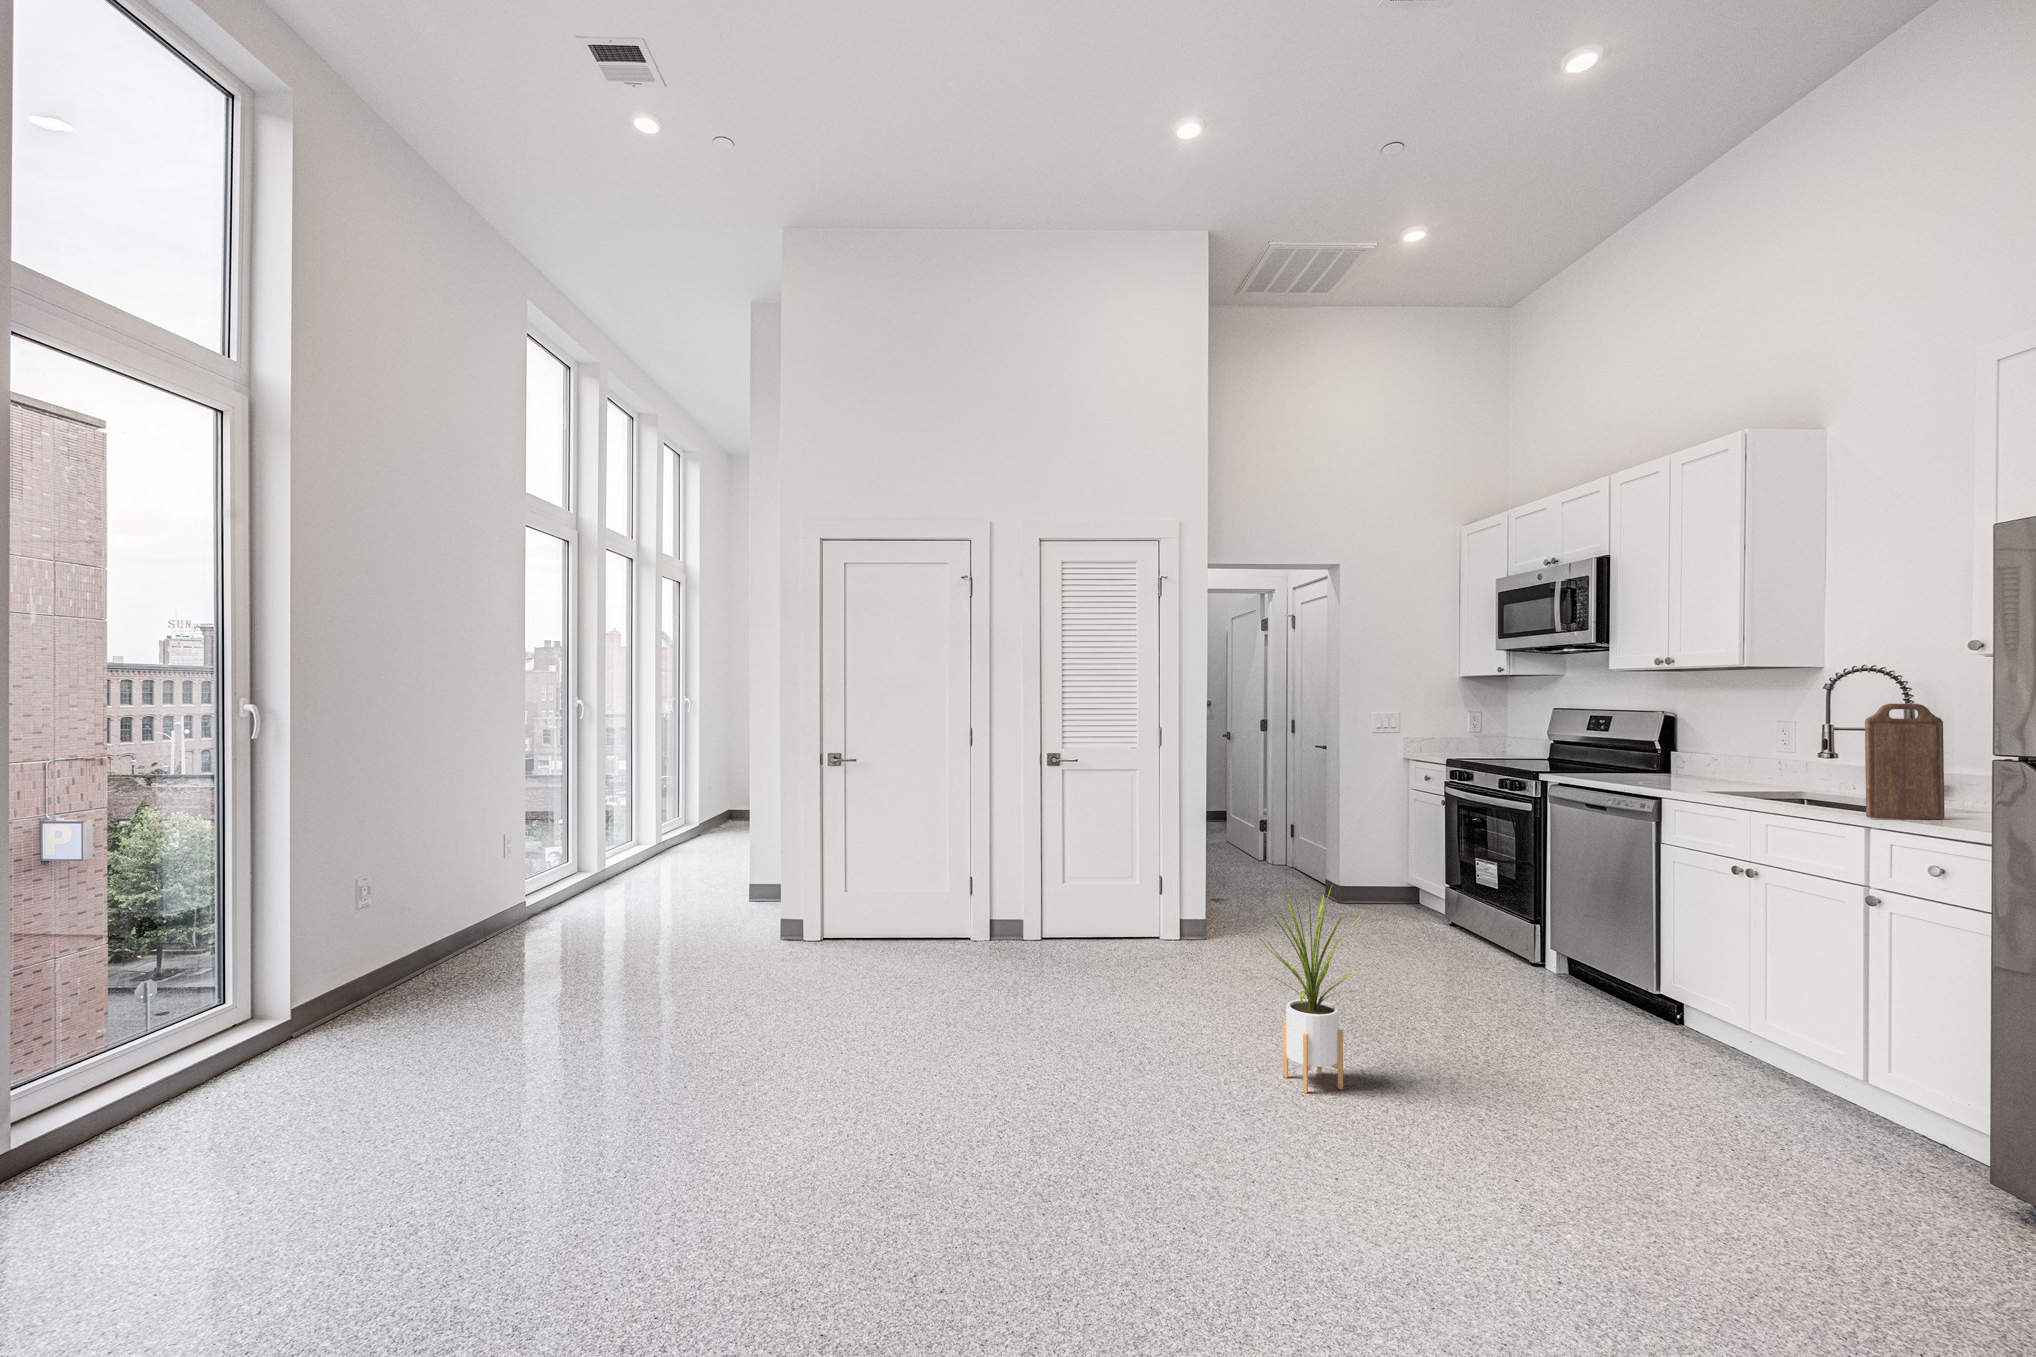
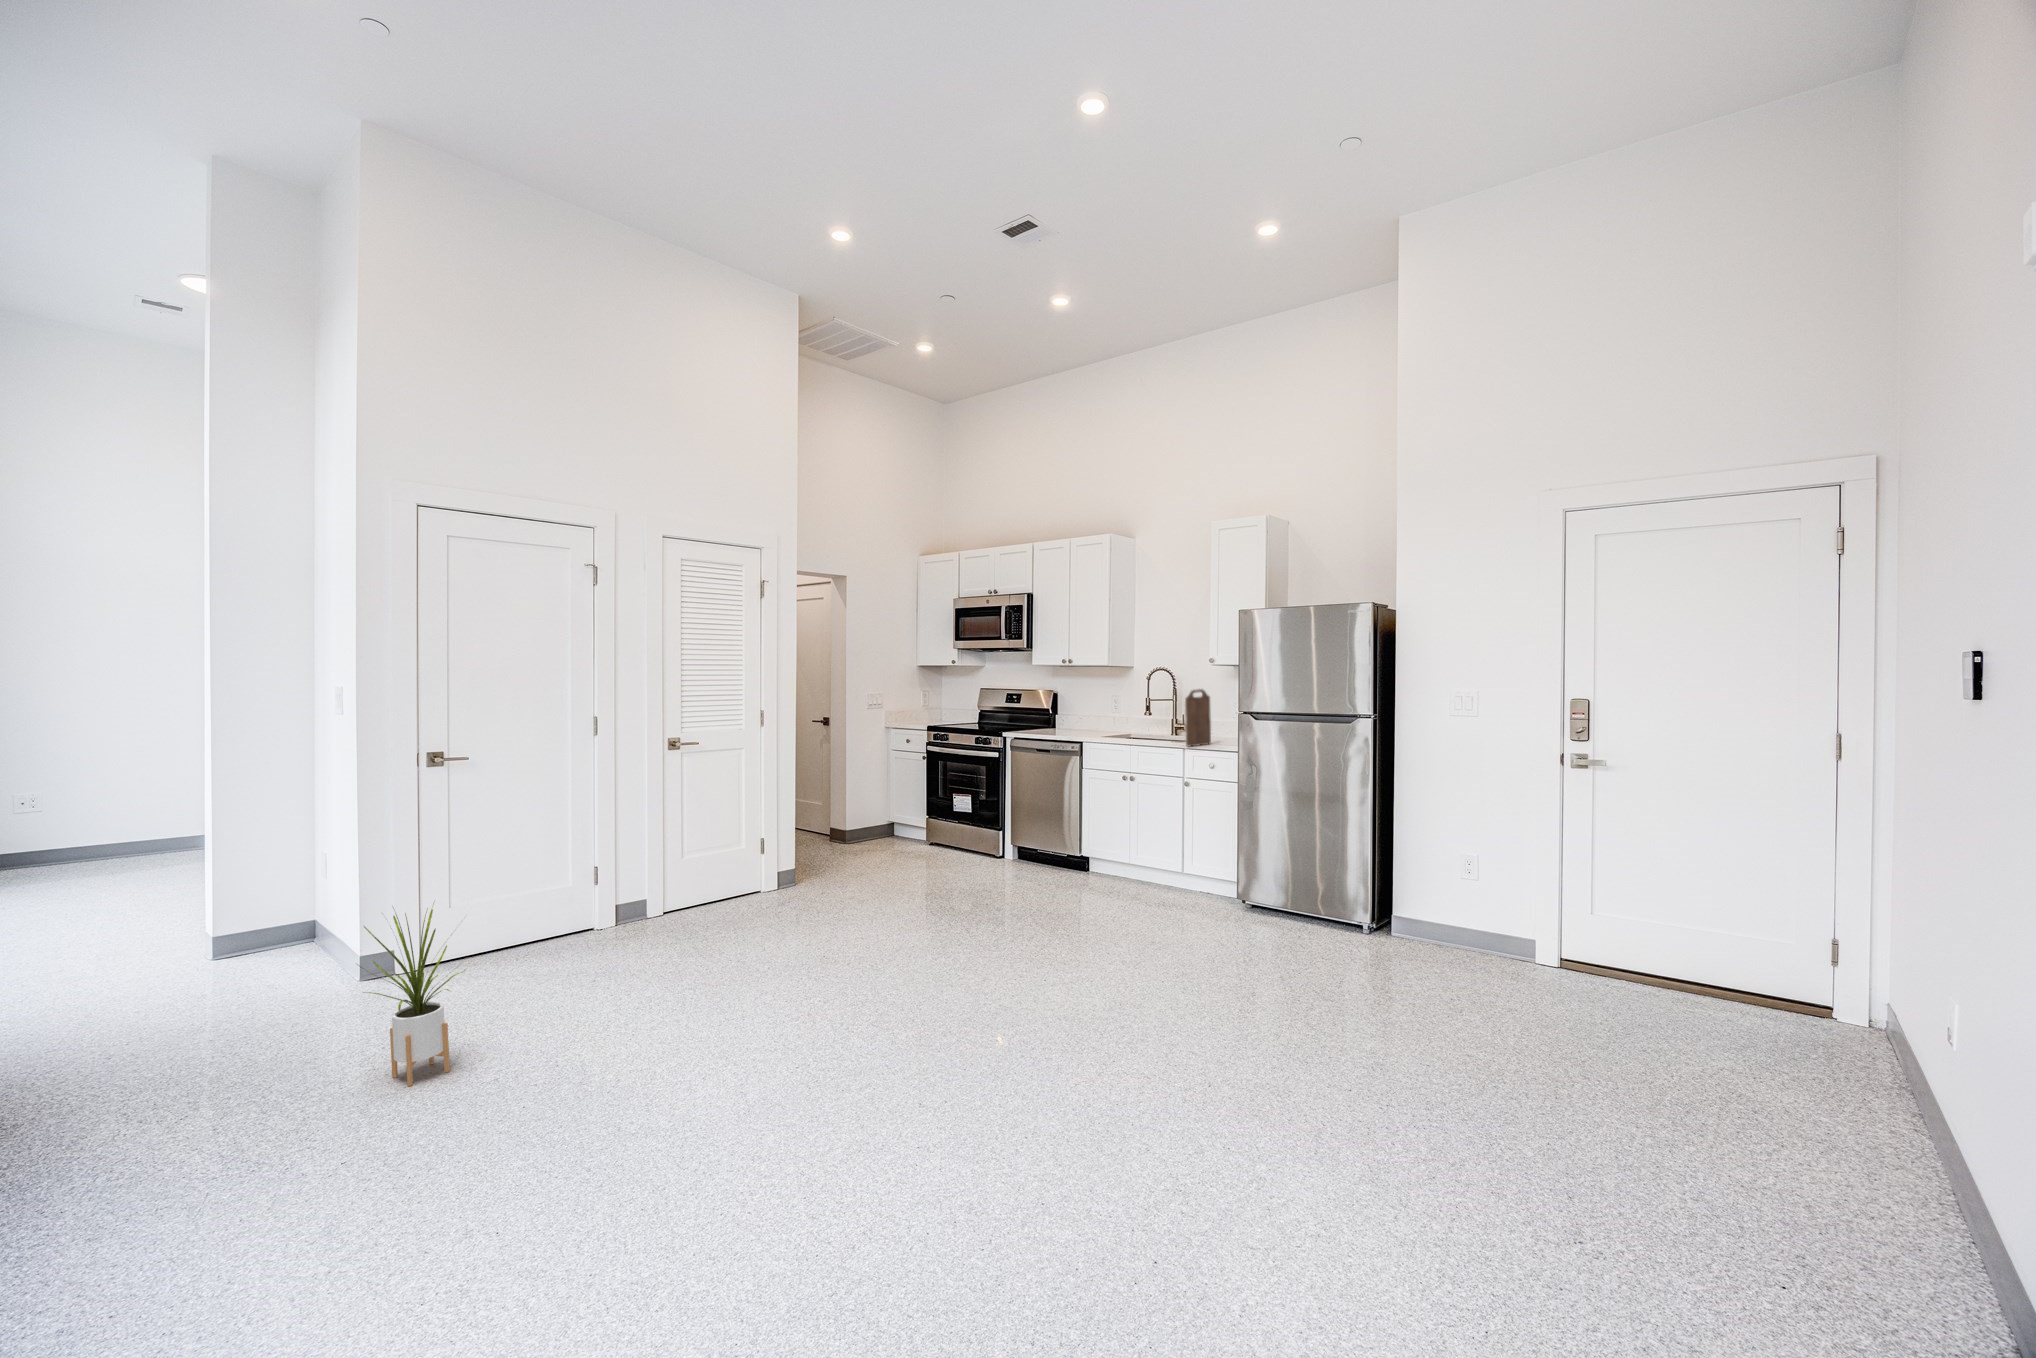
house plant: present [1262,889,1365,1093] -> present [360,906,466,1086]

